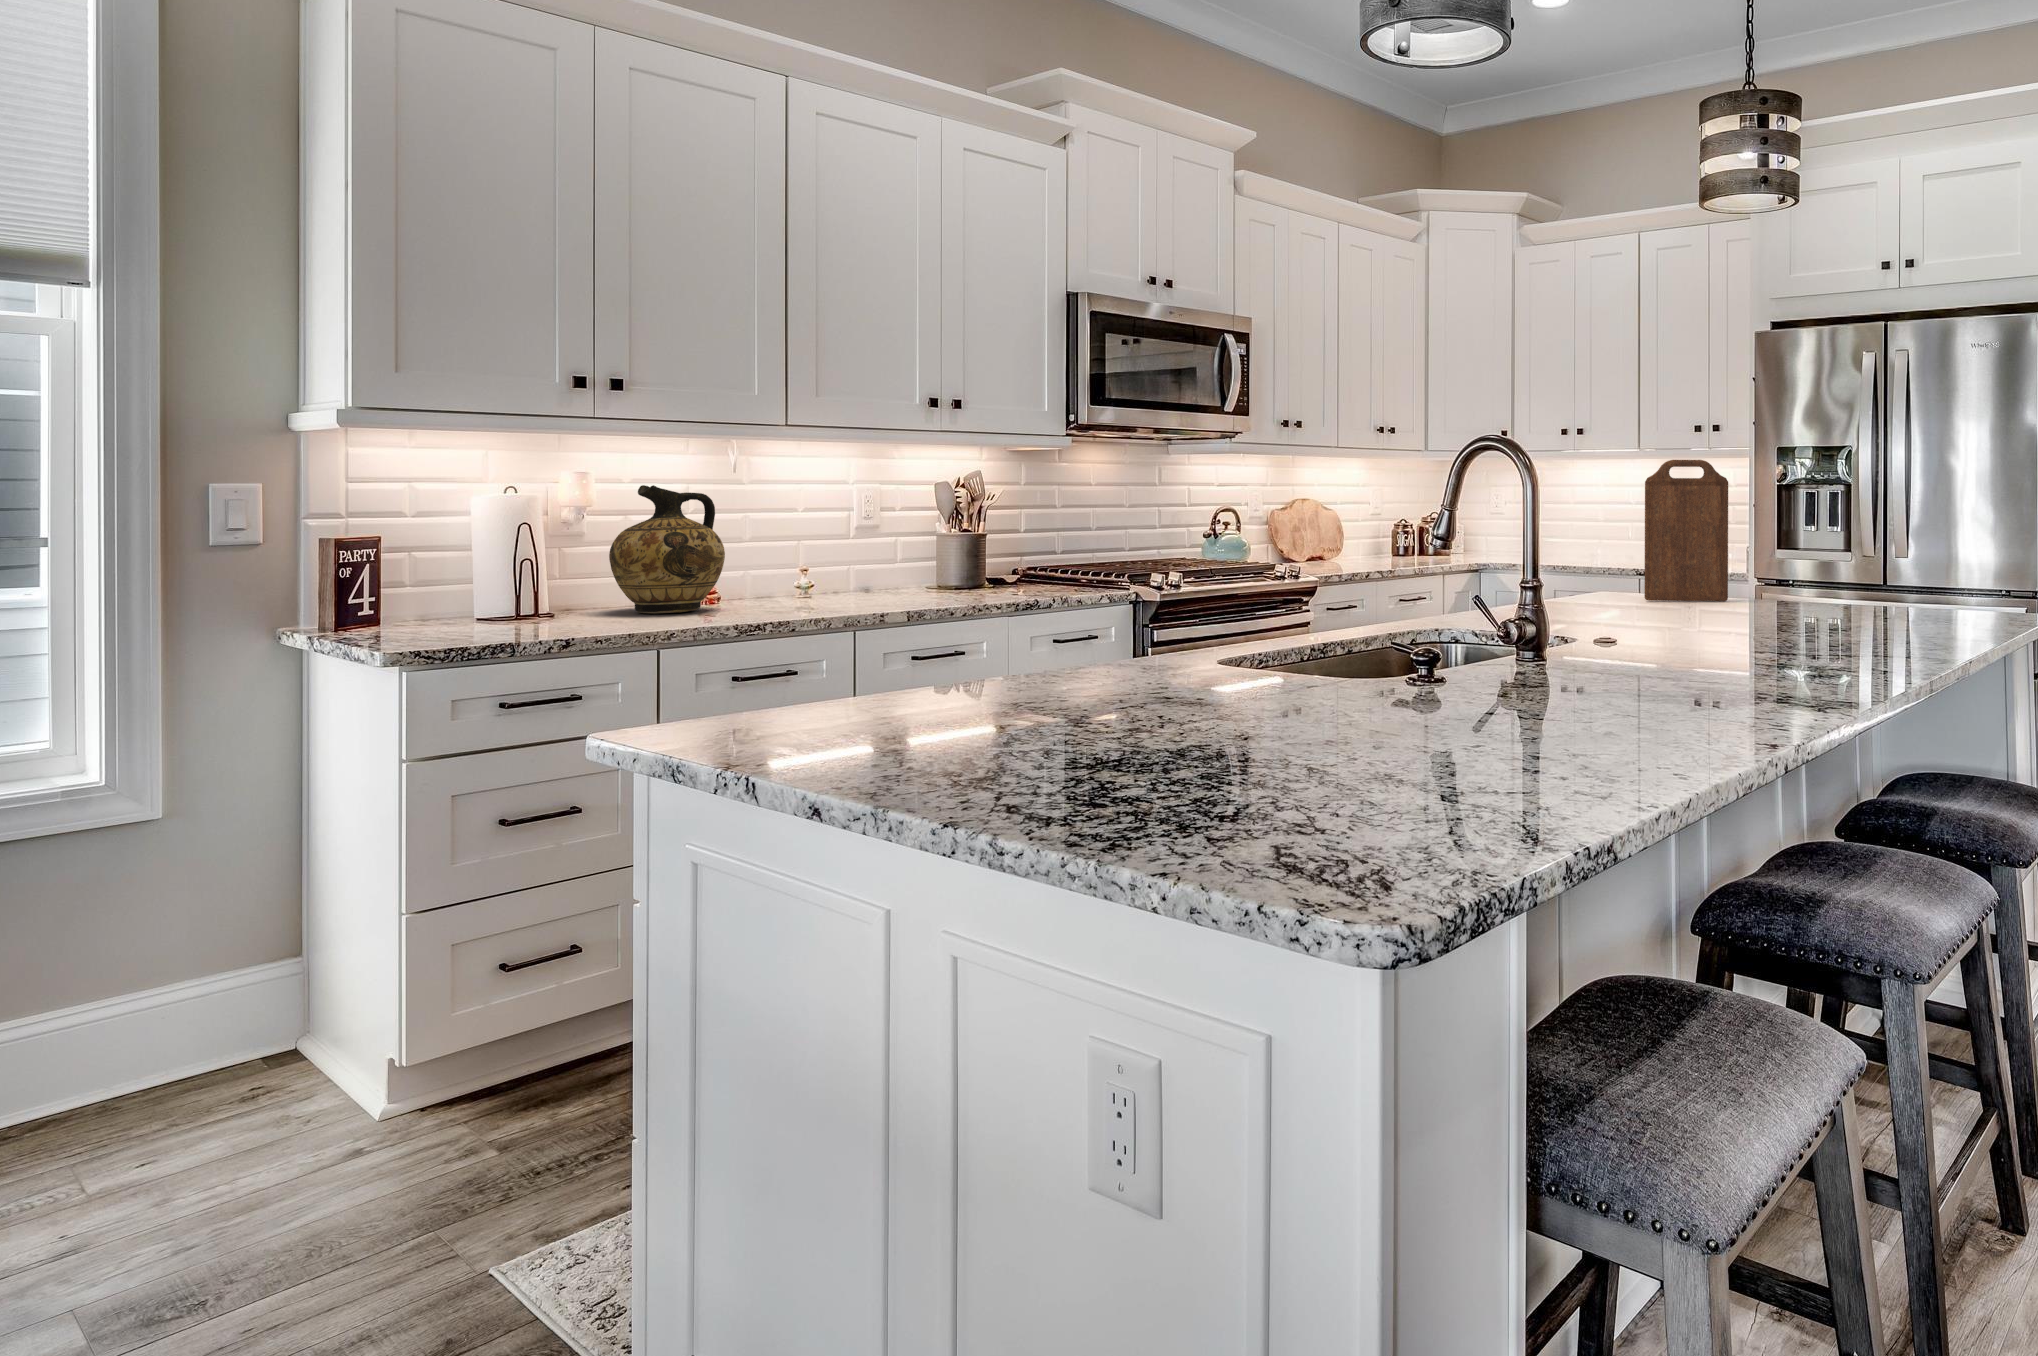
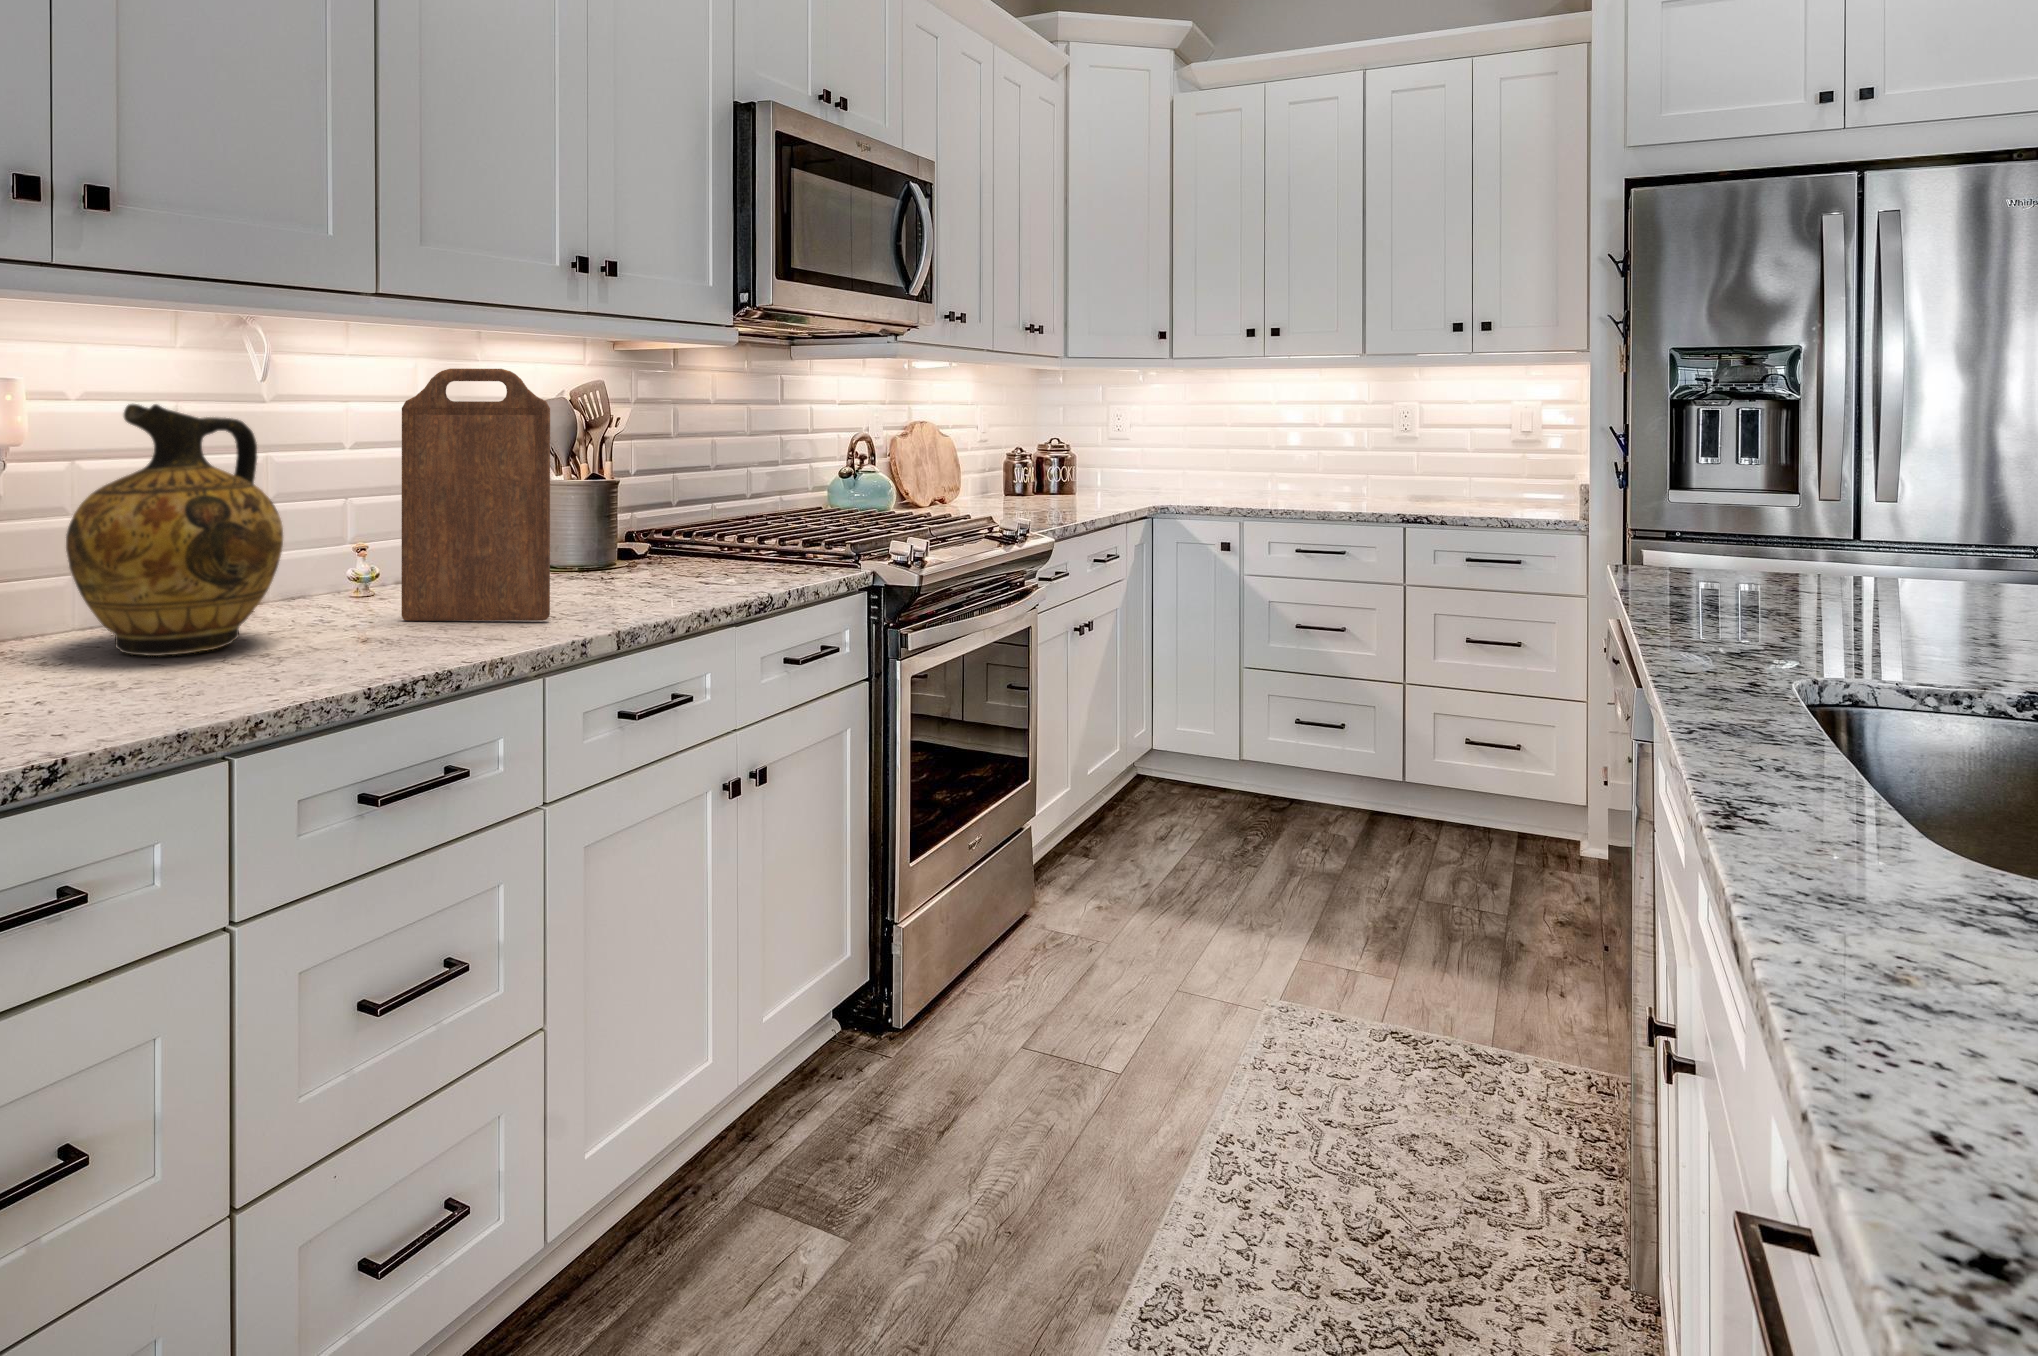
cutting board: present [1644,460,1728,601] -> present [401,369,550,621]

